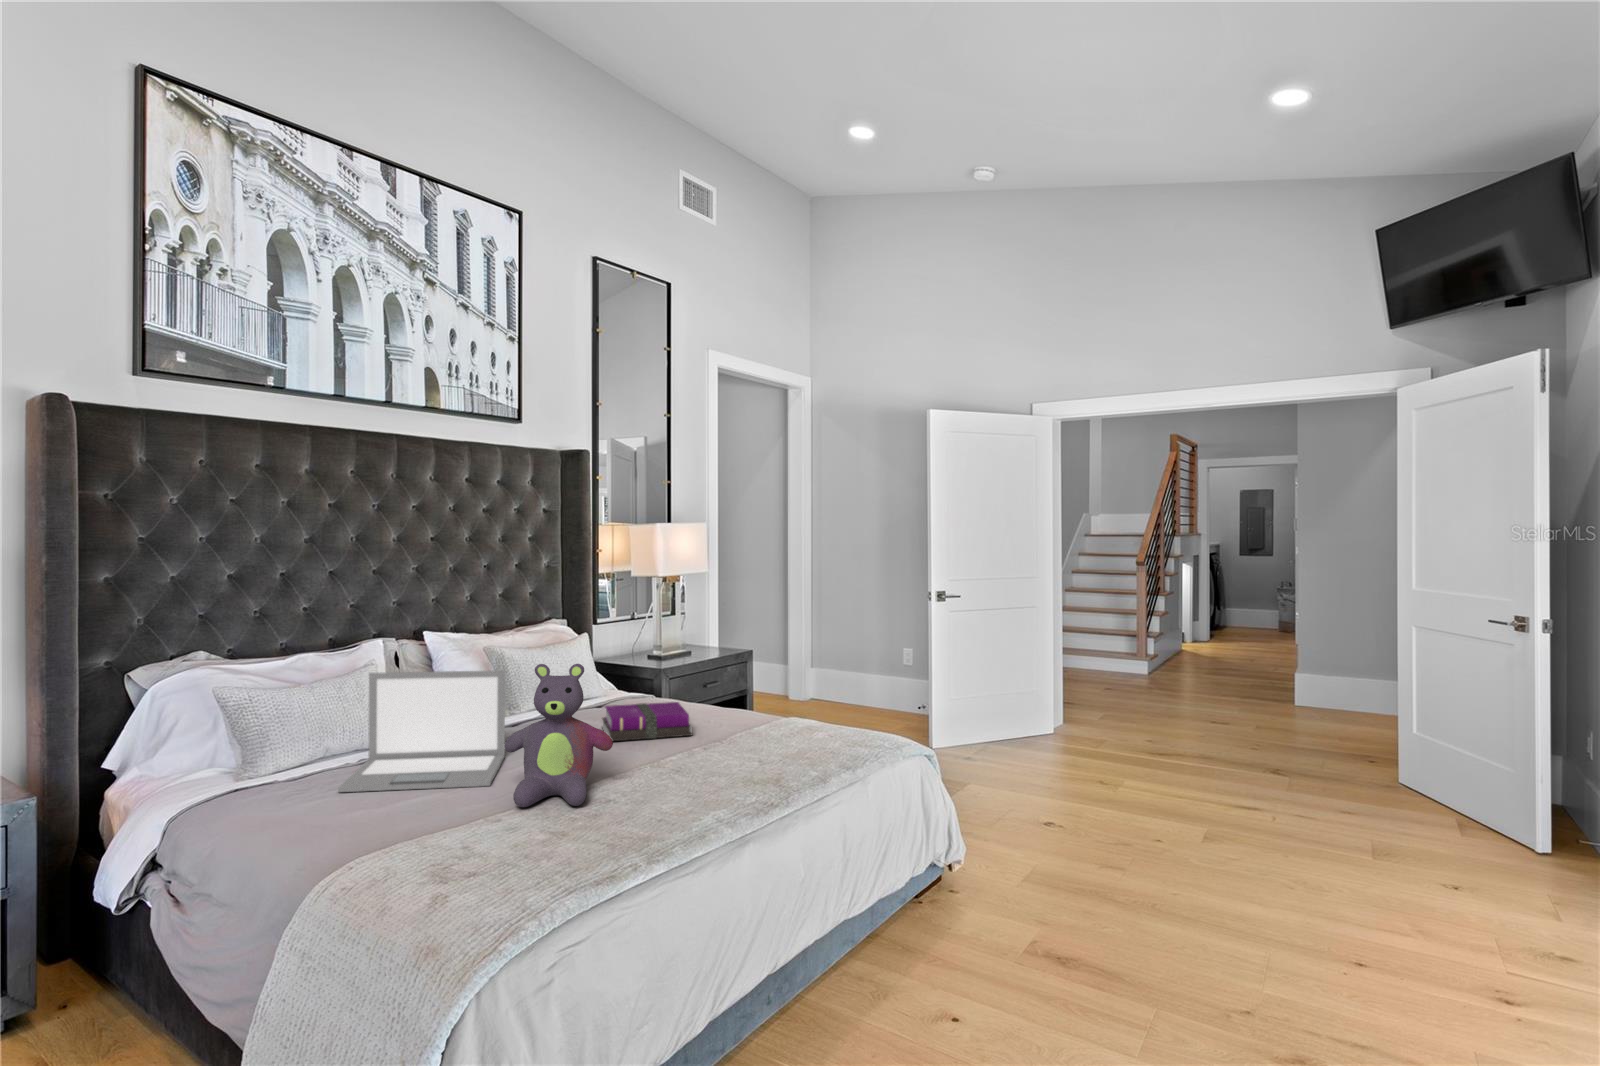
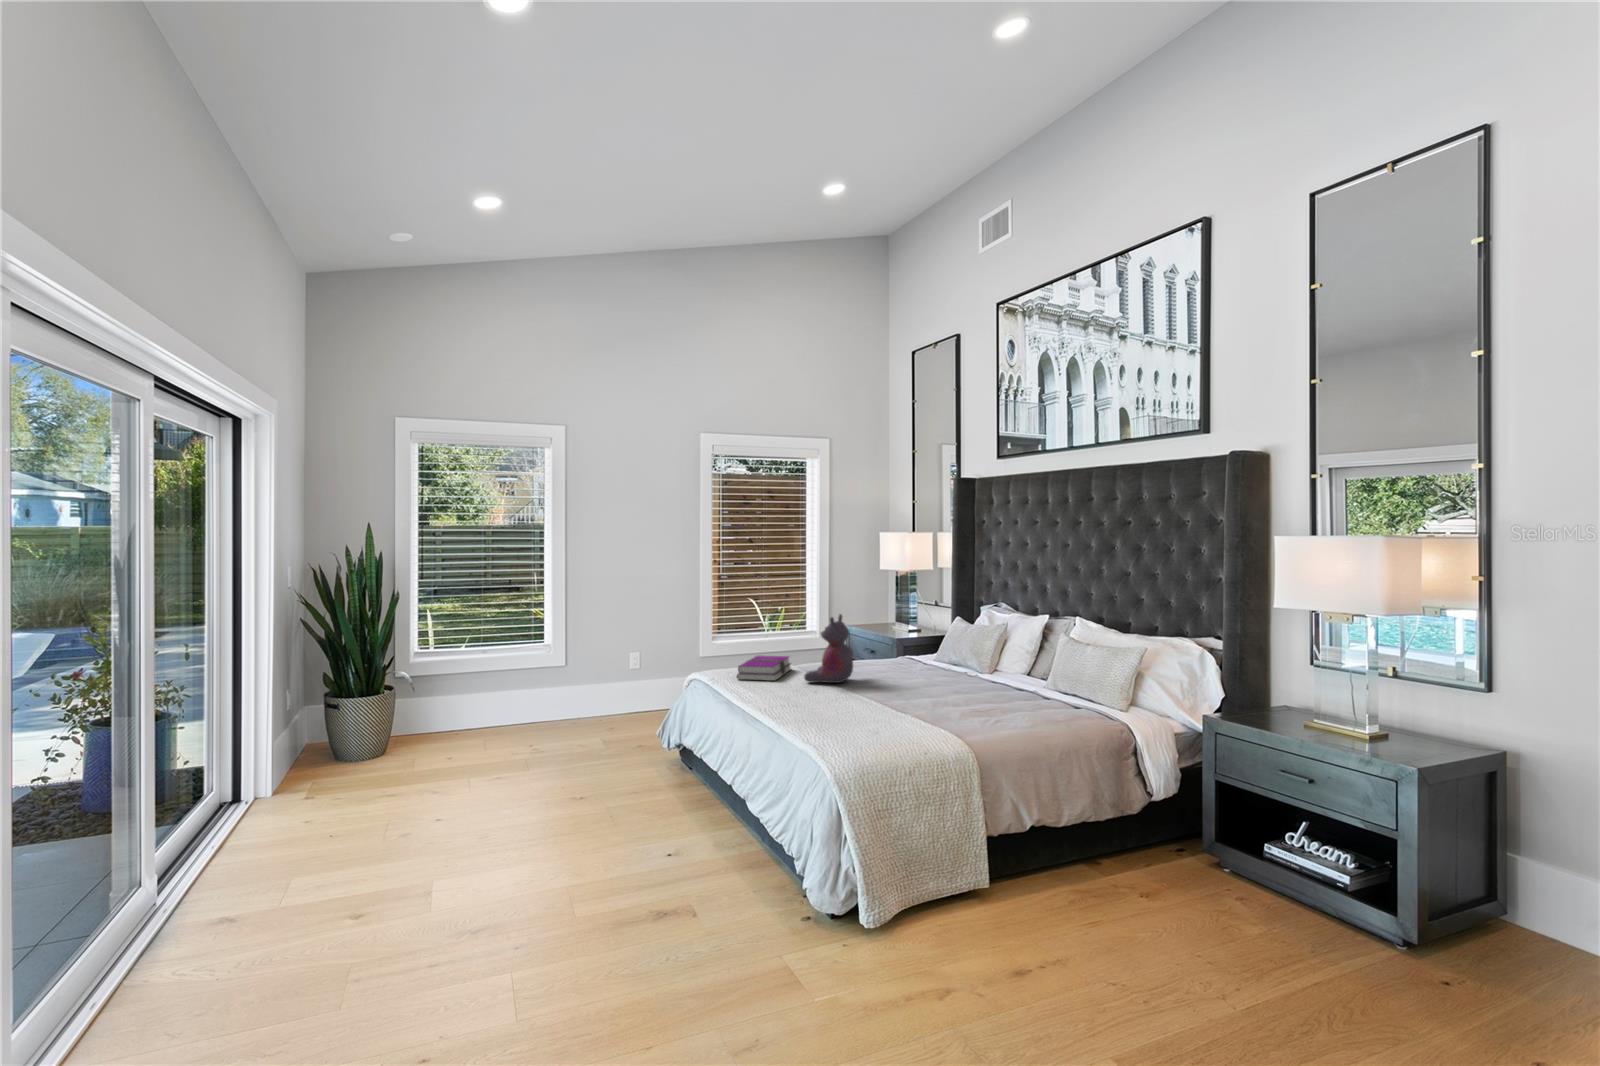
laptop: present [338,670,505,792] -> none [865,614,937,678]
notebook: present [602,702,692,741] -> present [737,656,791,681]

